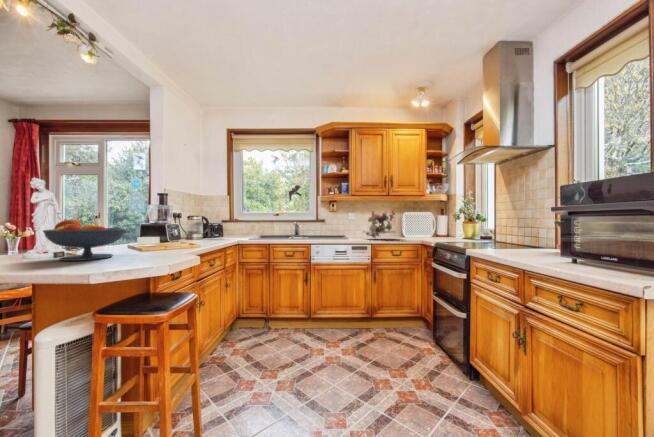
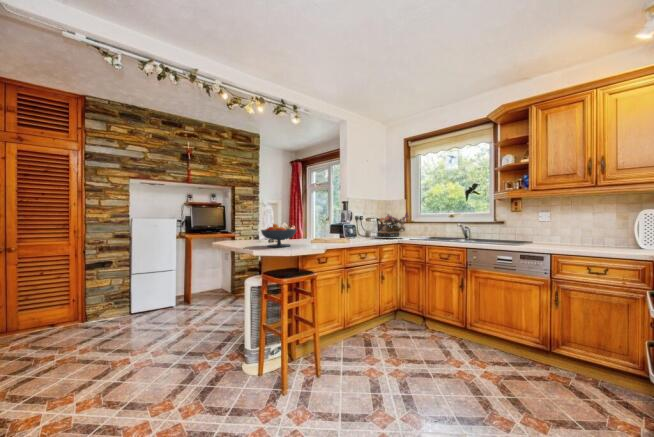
flower arrangement: present [363,211,396,238] -> present [380,213,408,237]

